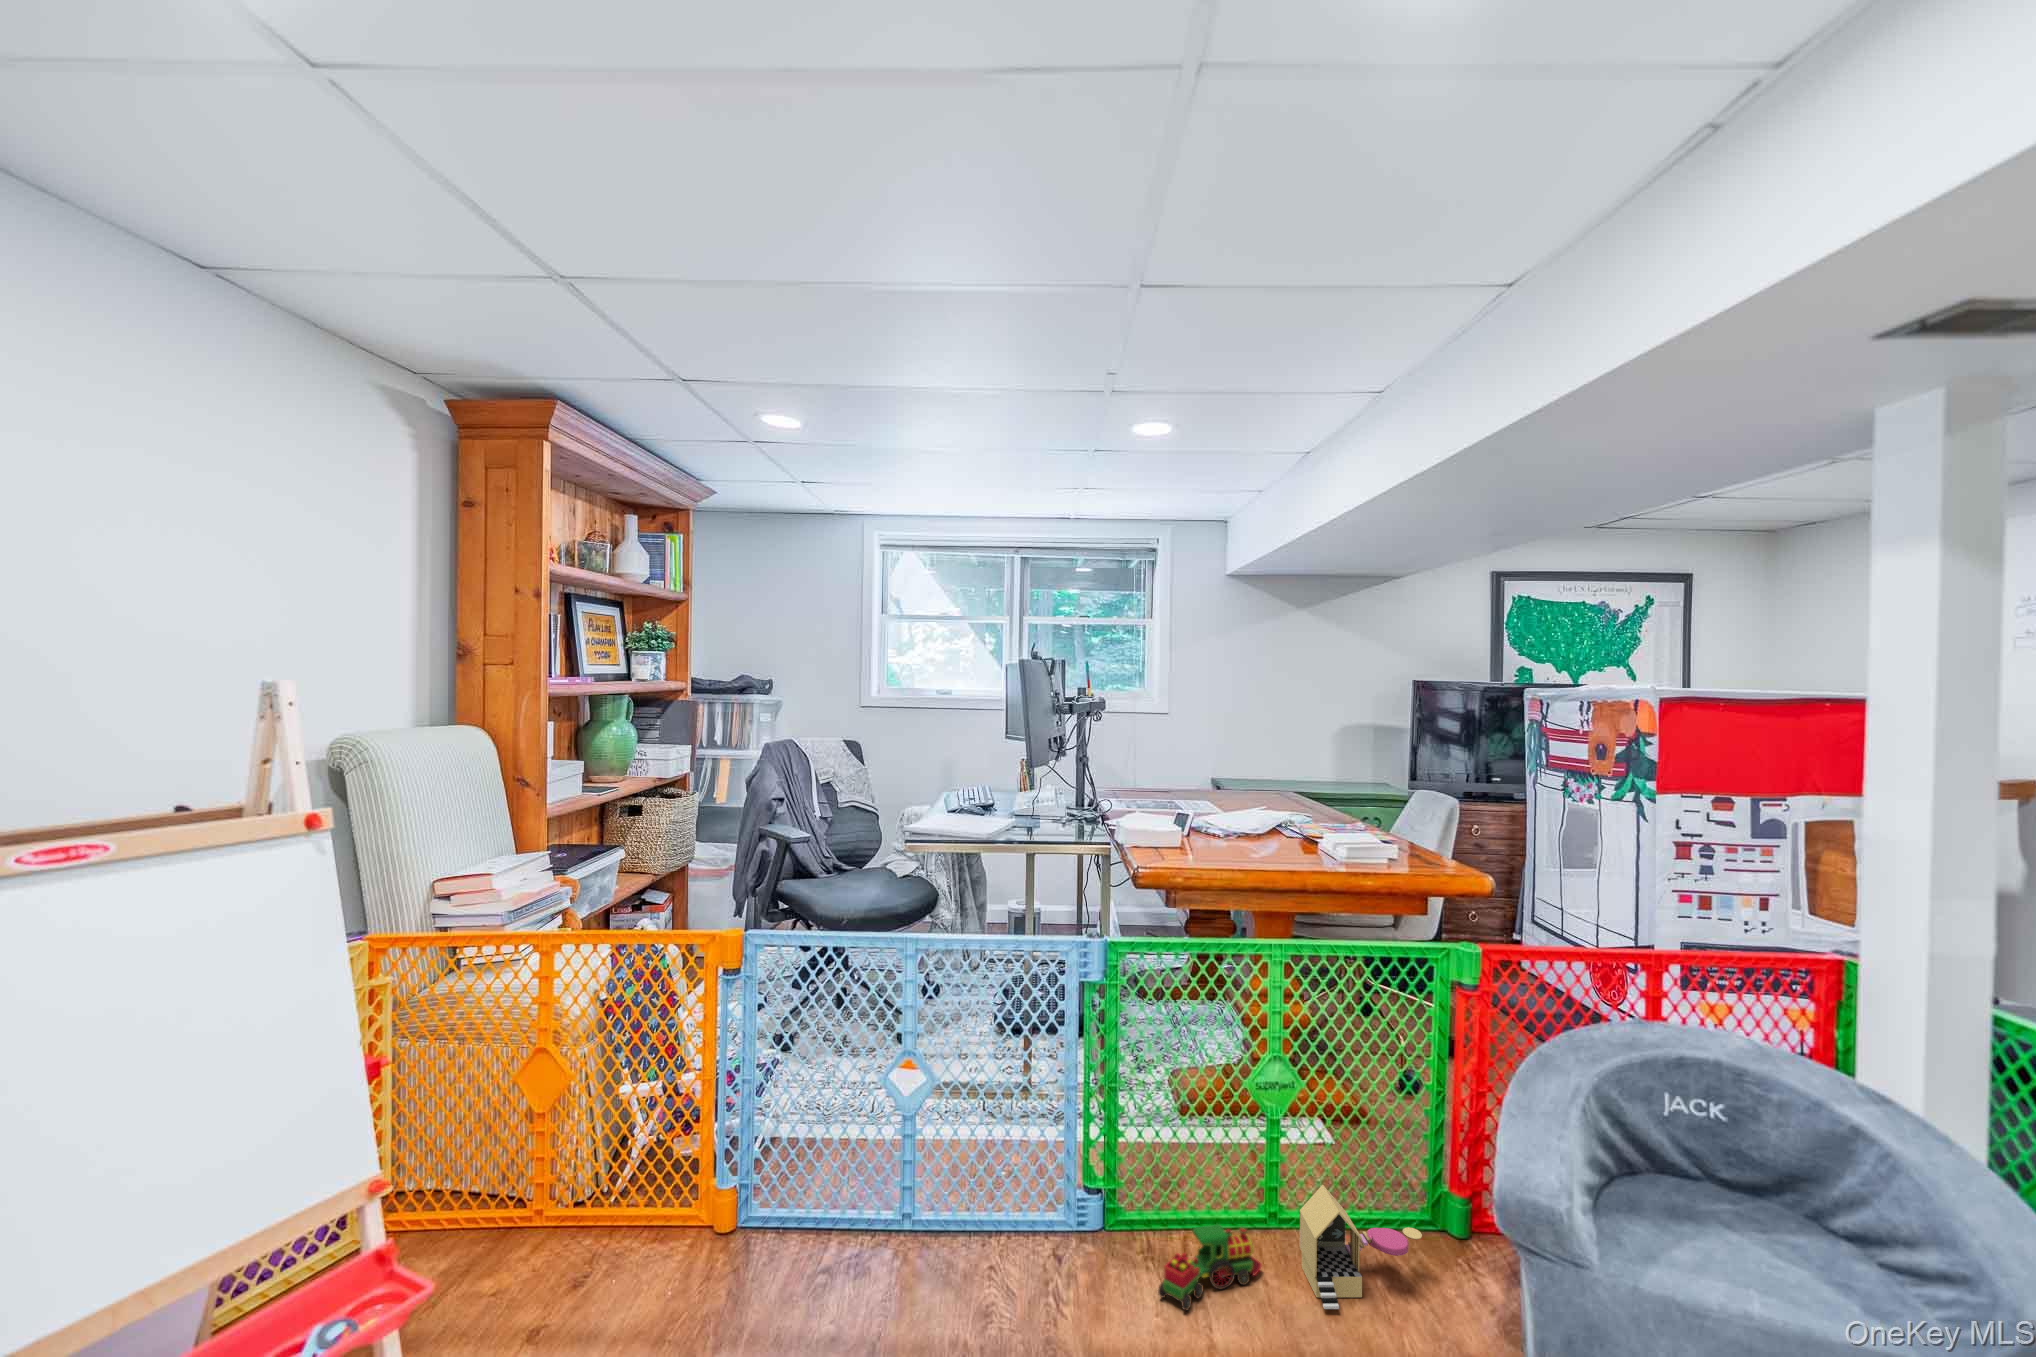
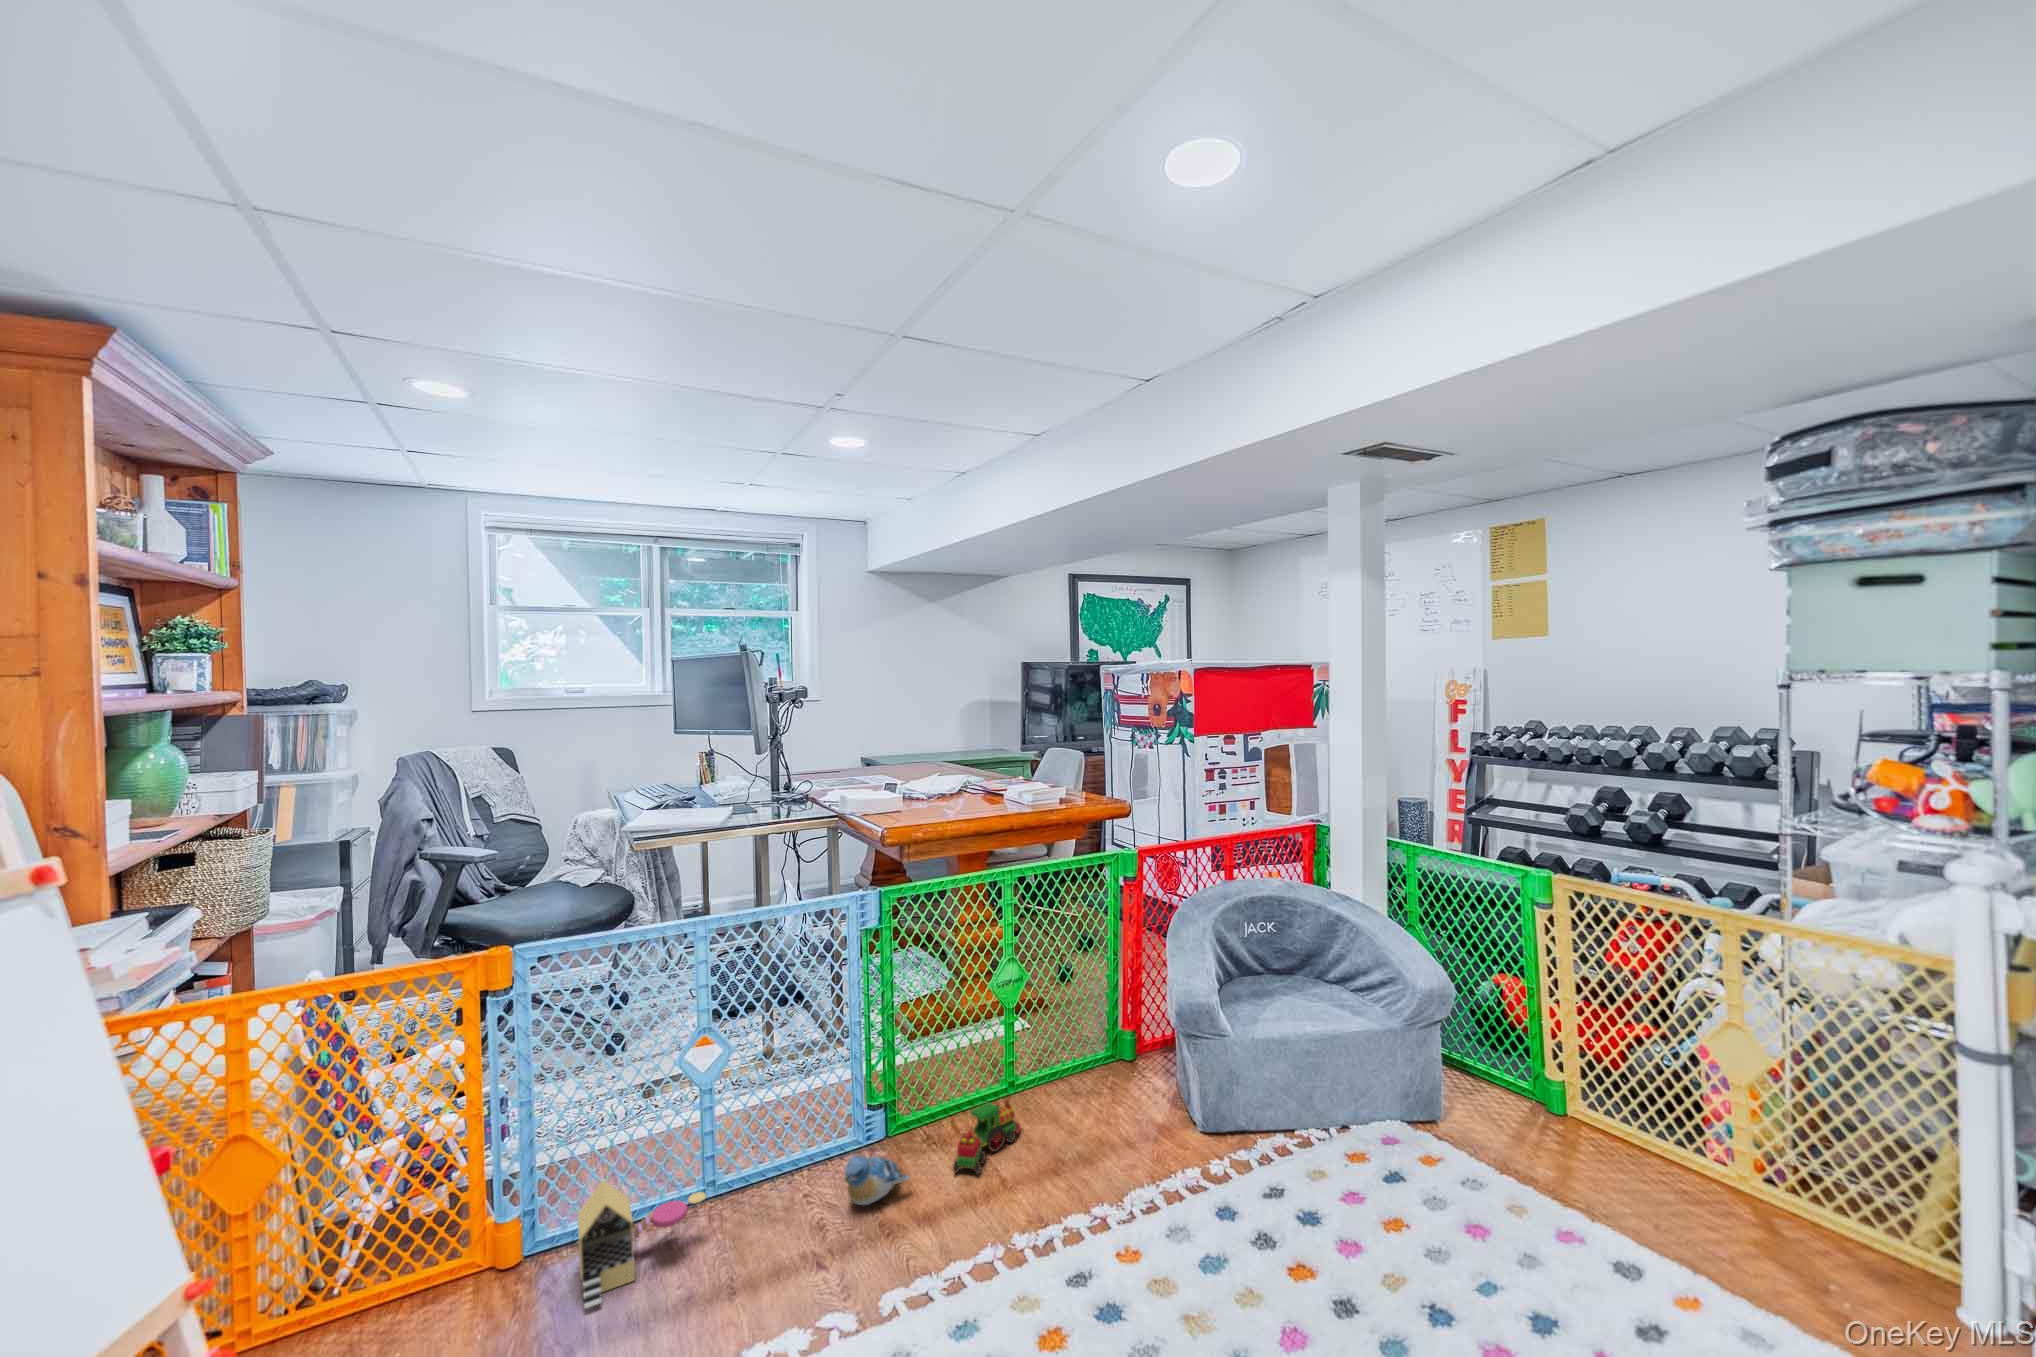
toy house: present [1299,1185,1422,1309] -> present [578,1180,706,1309]
plush toy: none [1024,1237,1103,1298] -> present [845,1155,910,1205]

